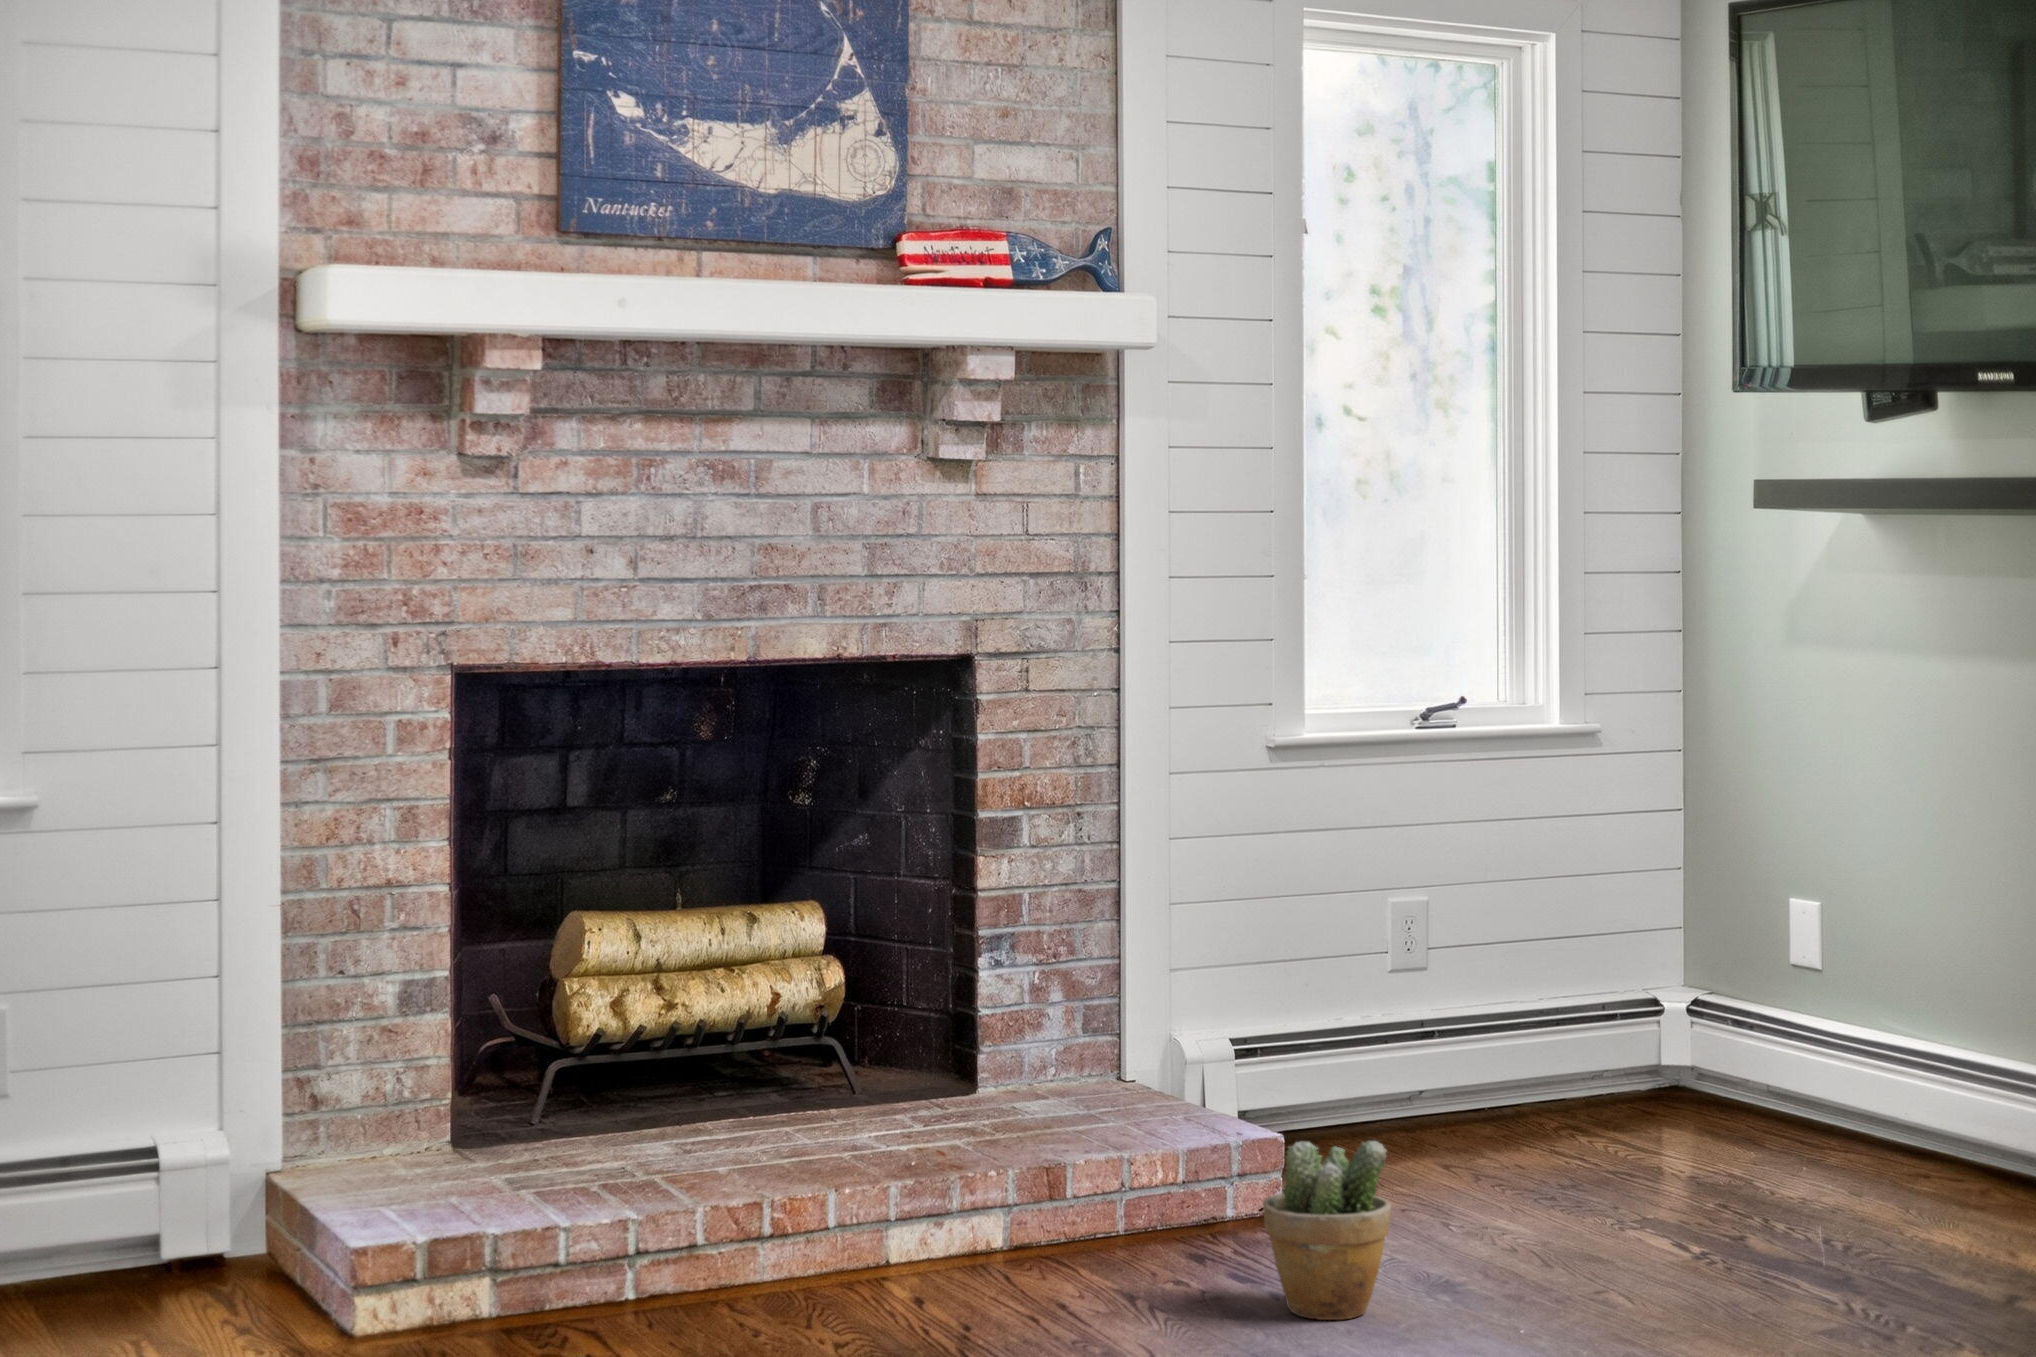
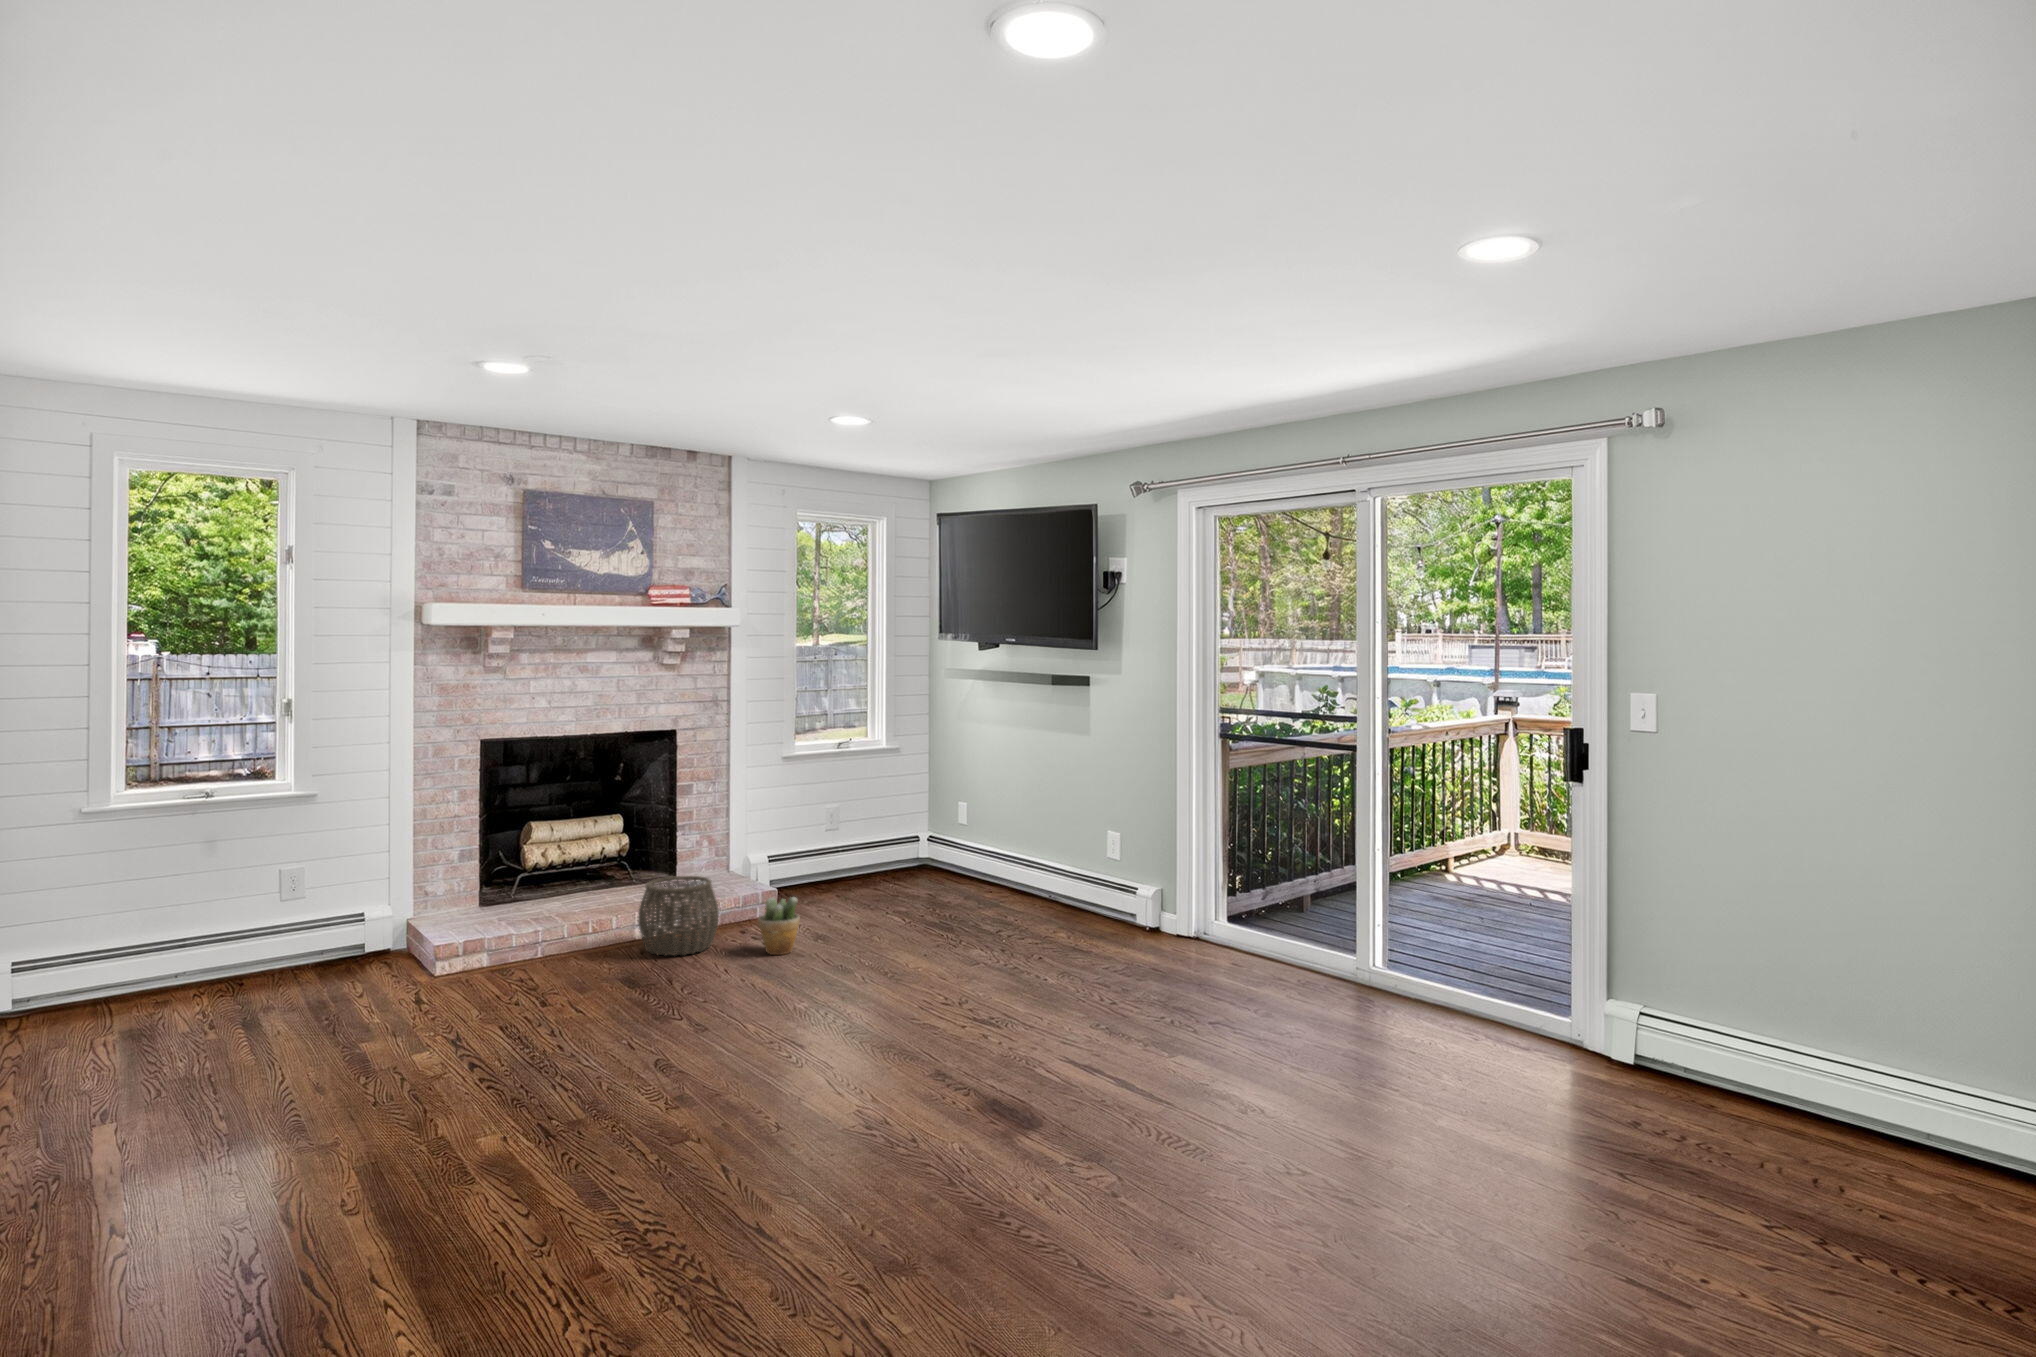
woven basket: none [902,1071,1140,1310] -> present [638,876,719,956]

